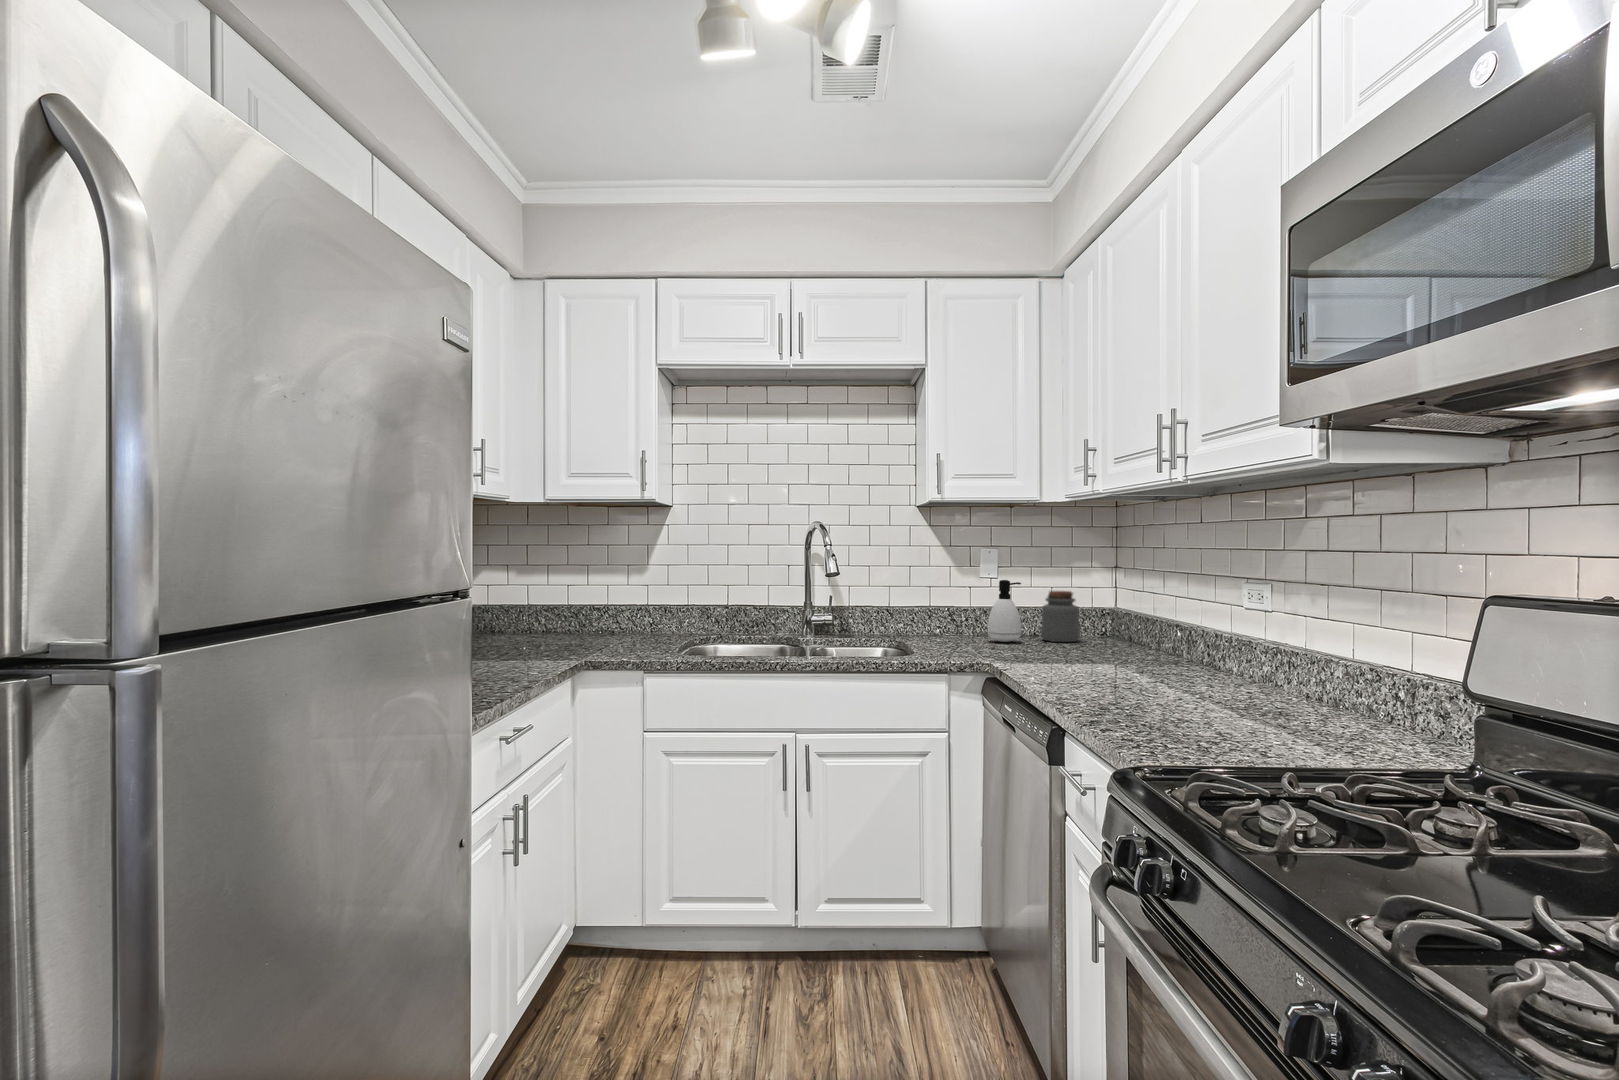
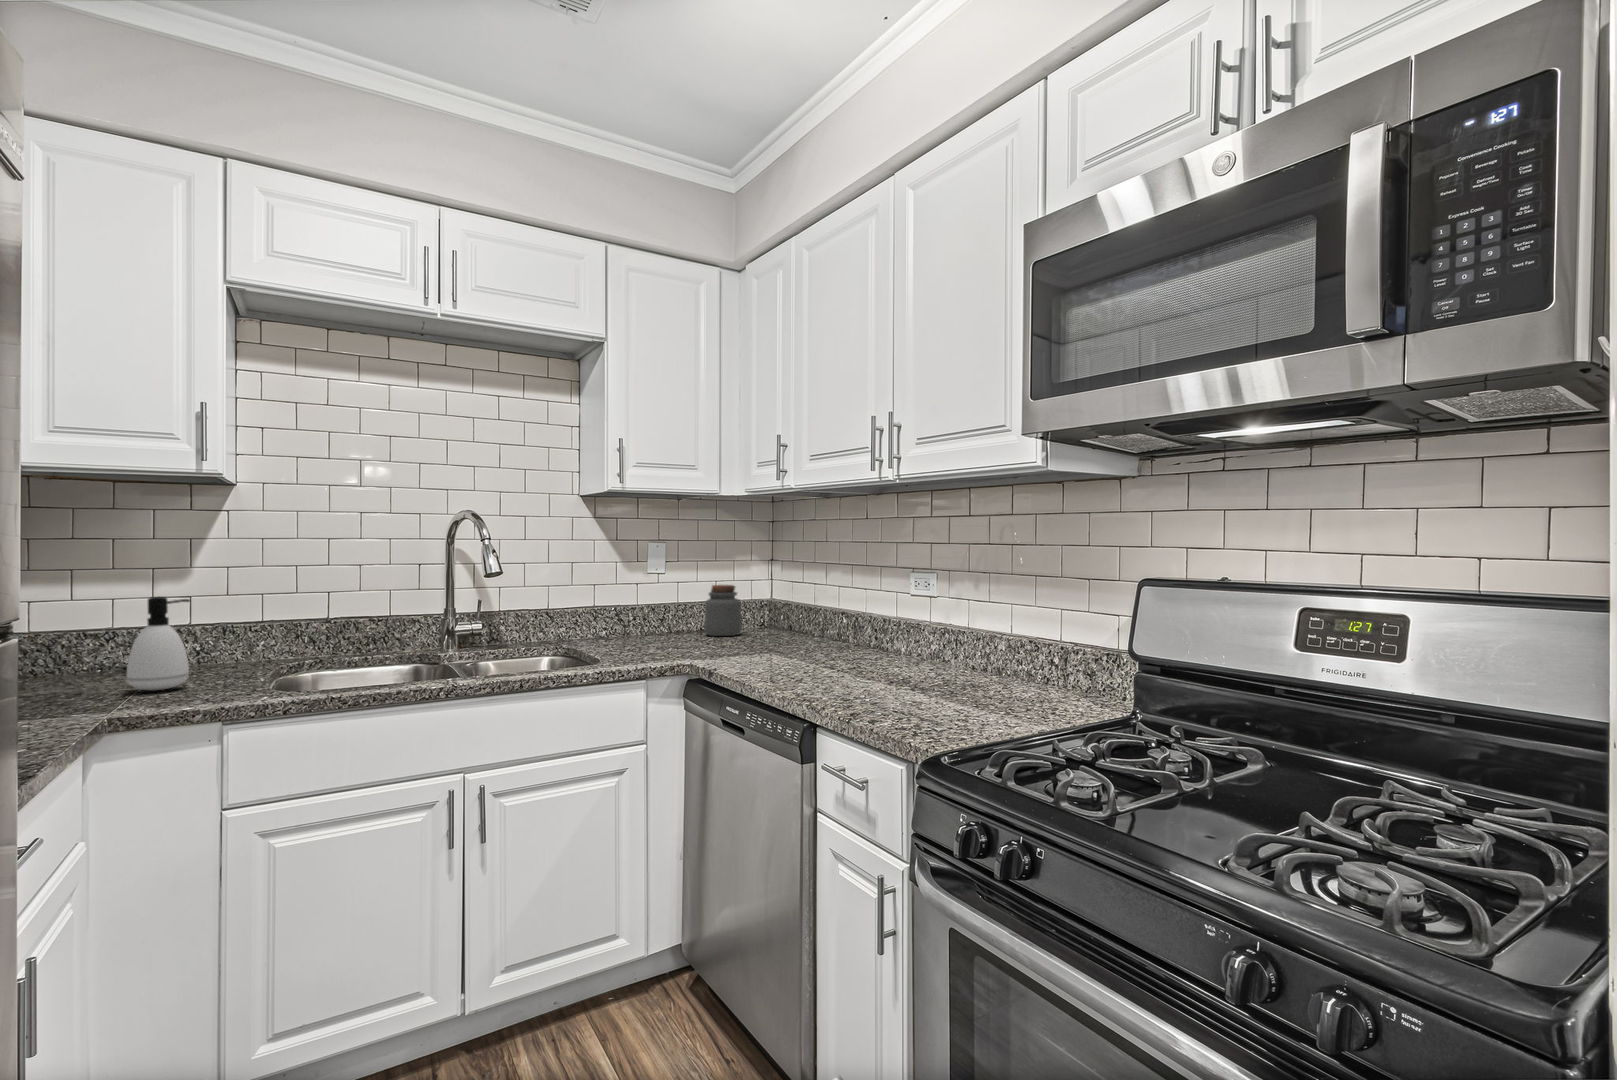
soap dispenser: present [987,580,1021,642] -> present [127,597,190,691]

